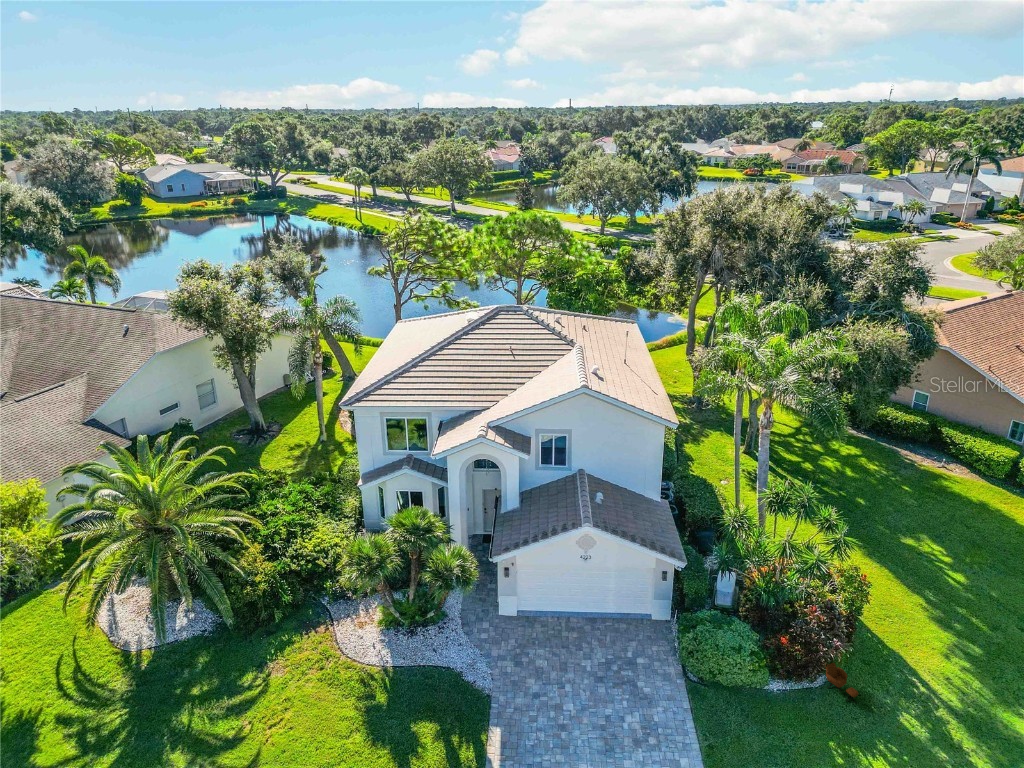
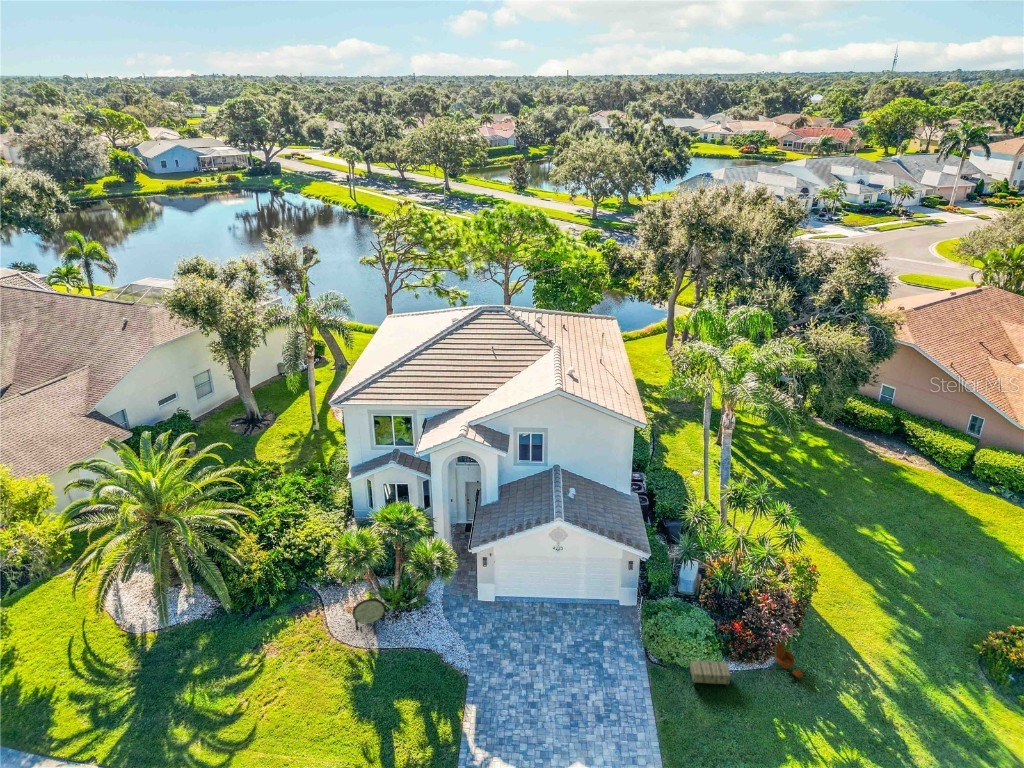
round table: none [364,613,400,652] -> present [352,599,386,634]
bench: none [733,678,779,707] -> present [690,660,731,687]

